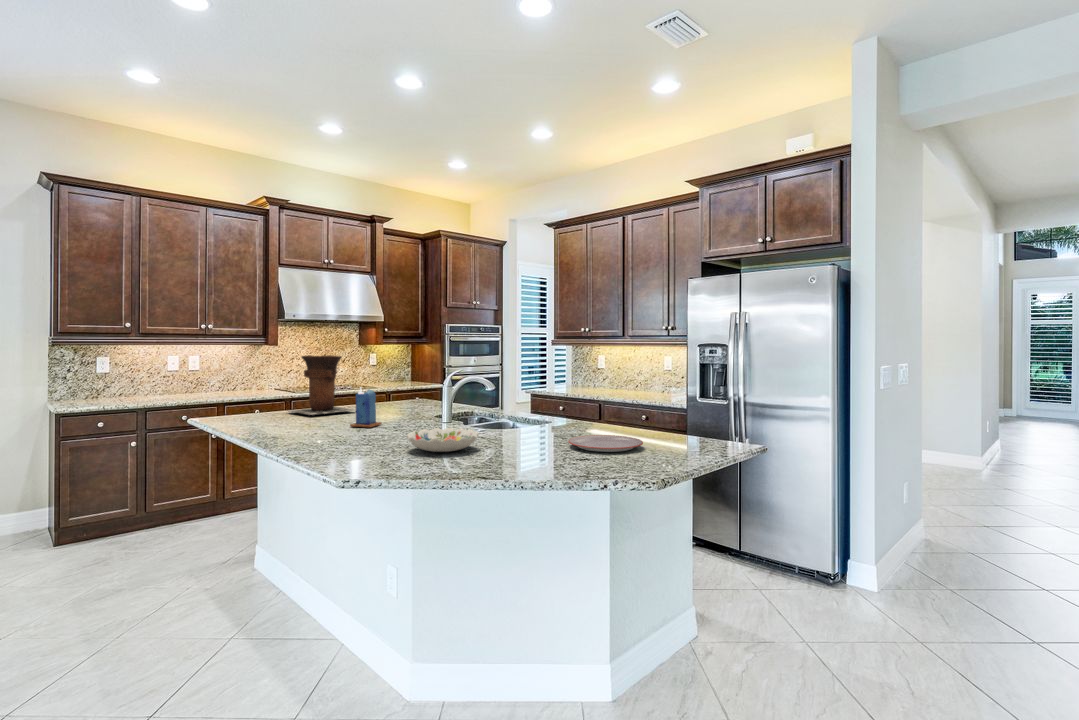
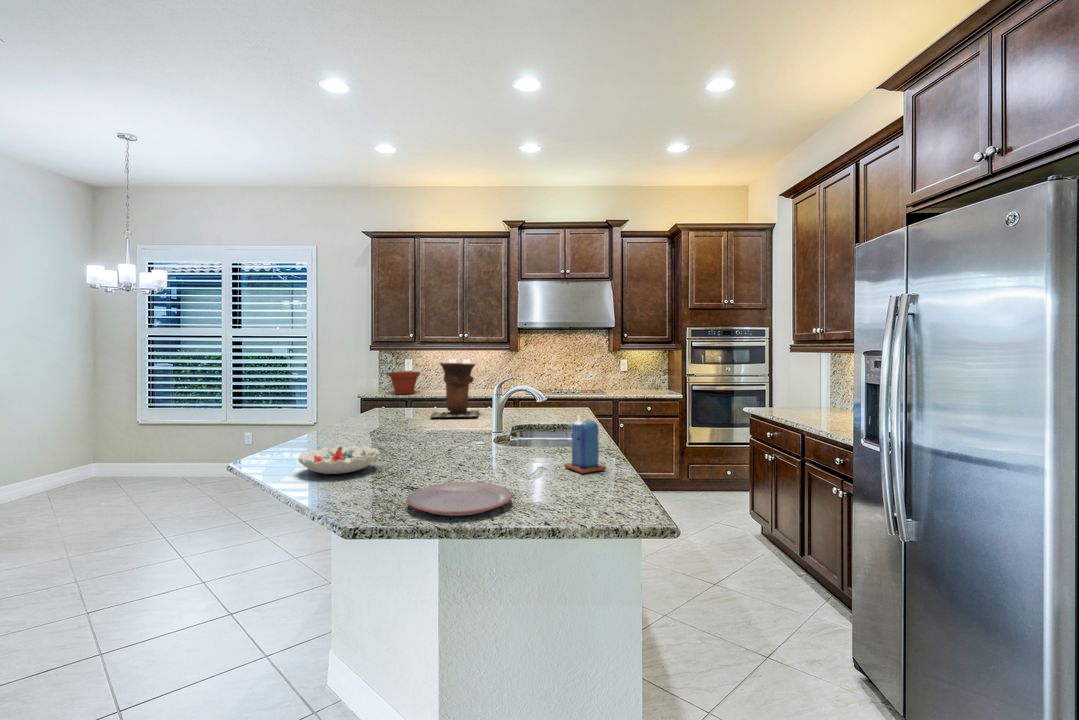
plant pot: none [98,373,151,403] -> present [388,372,420,394]
candle: present [350,388,382,428] -> present [564,416,606,474]

